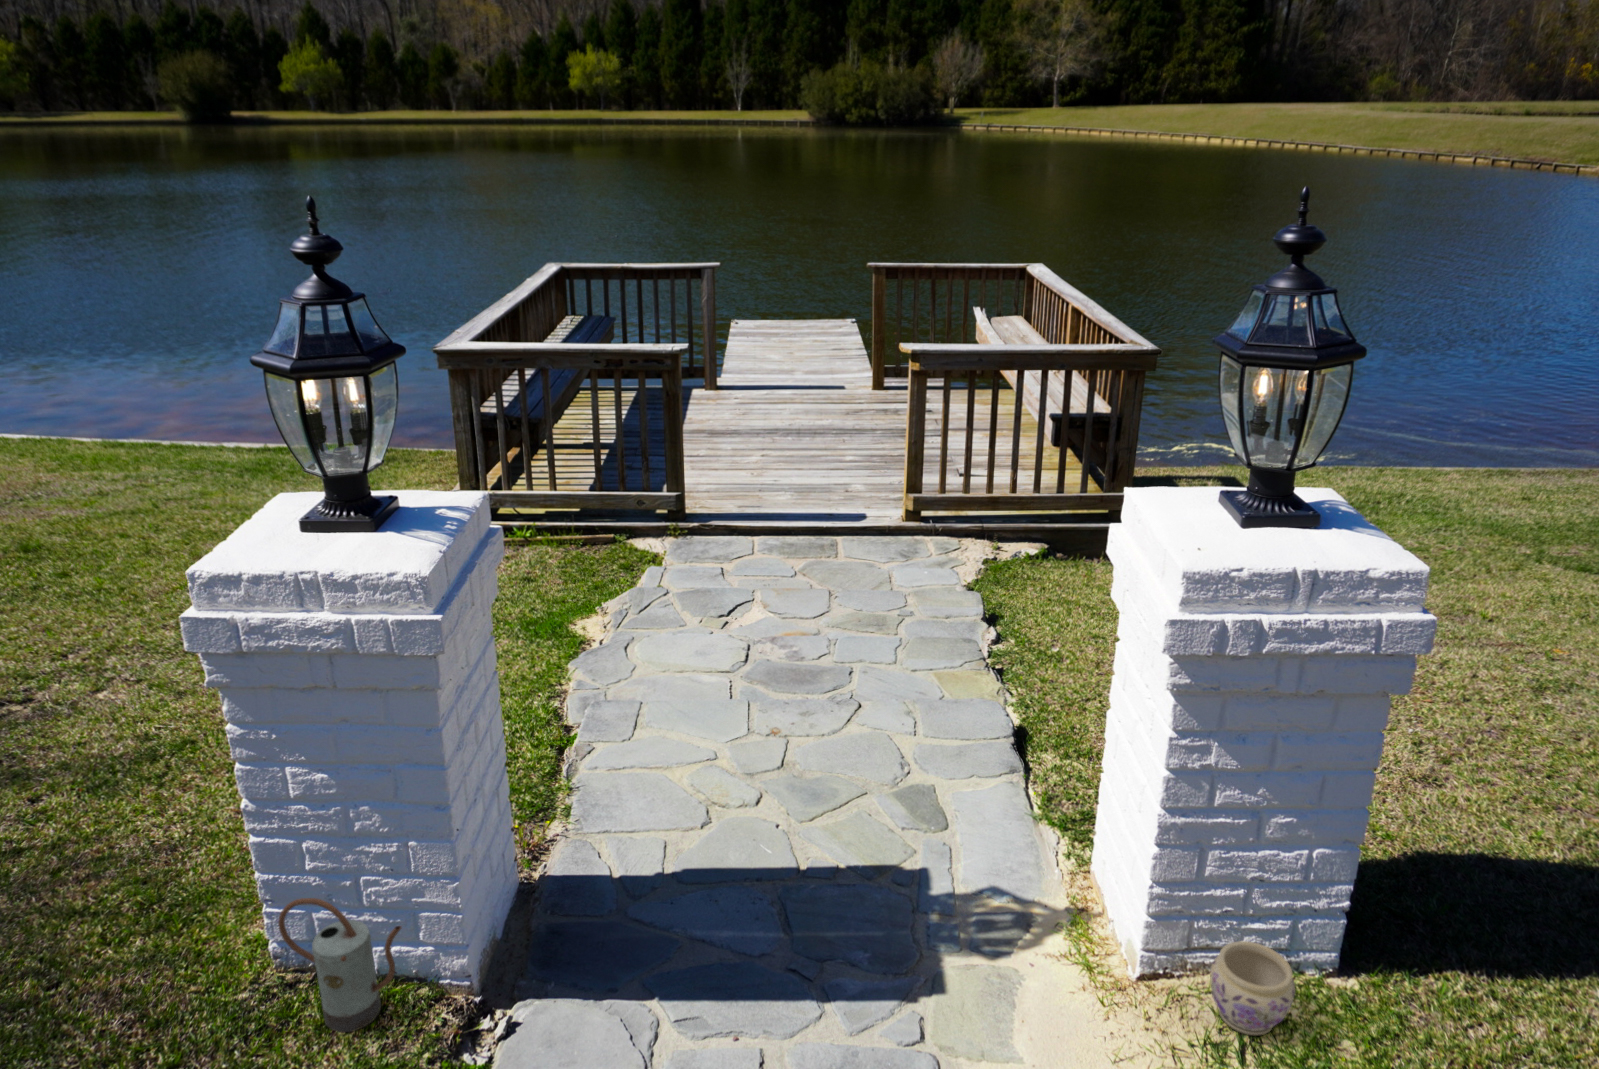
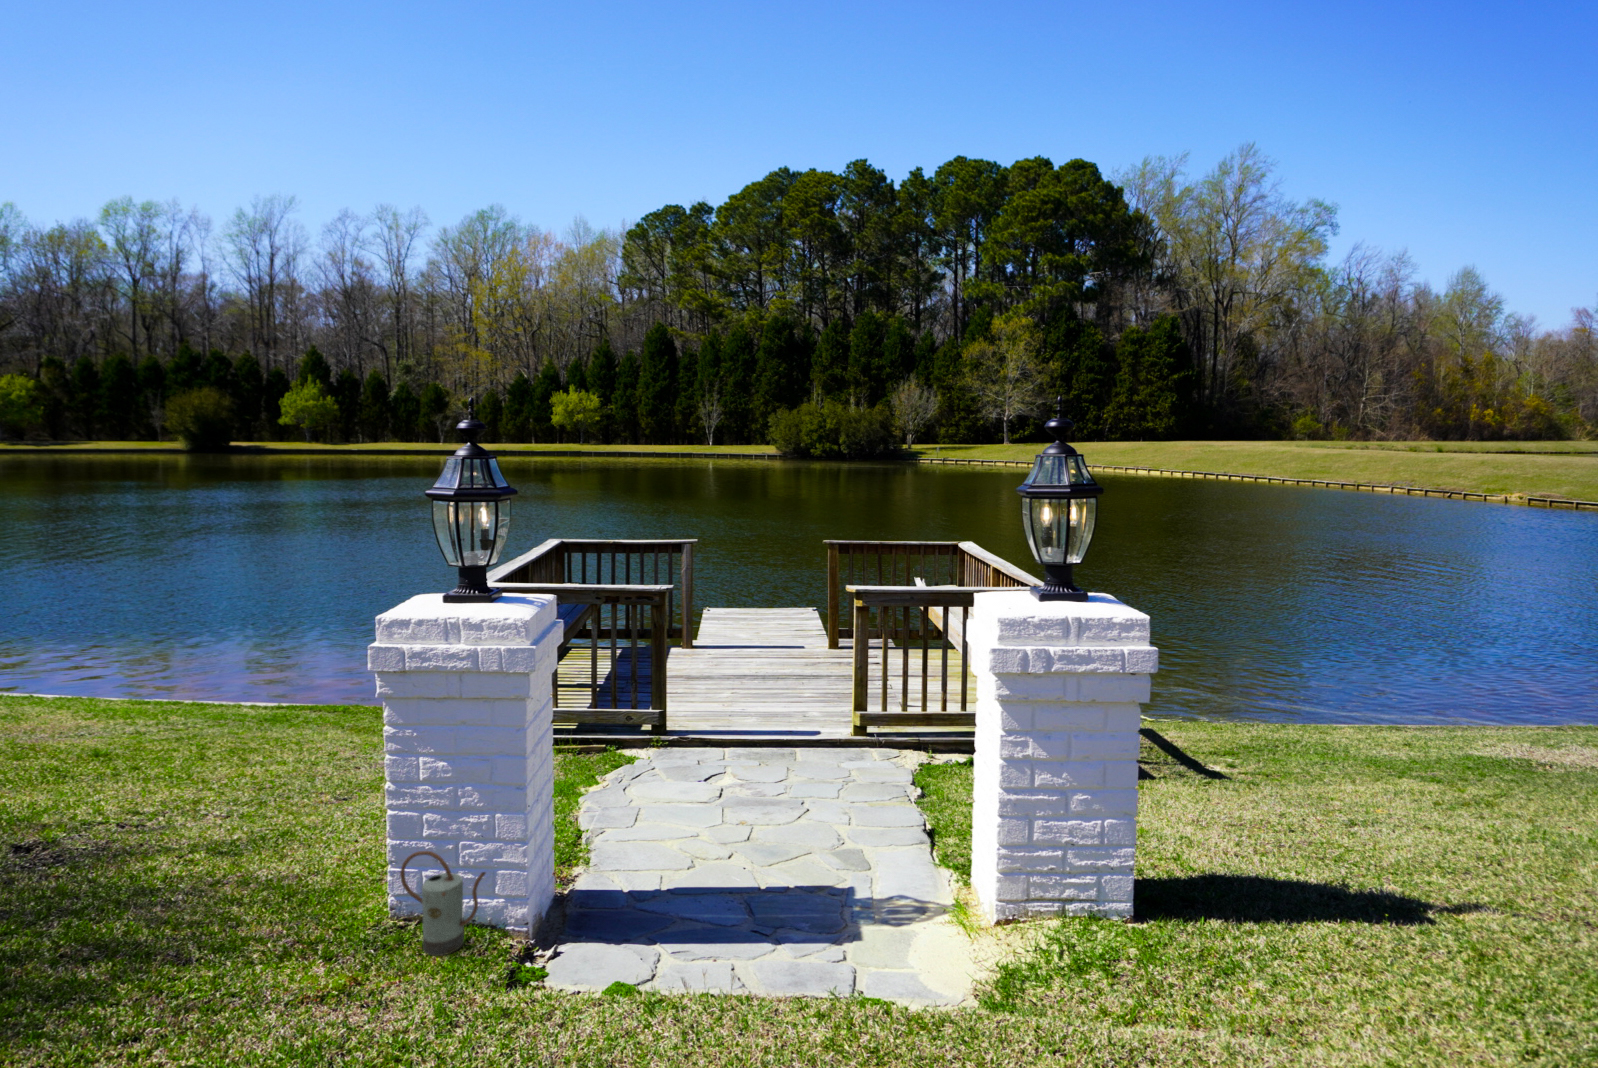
planter: present [1211,941,1295,1036] -> none [1043,888,1100,953]

